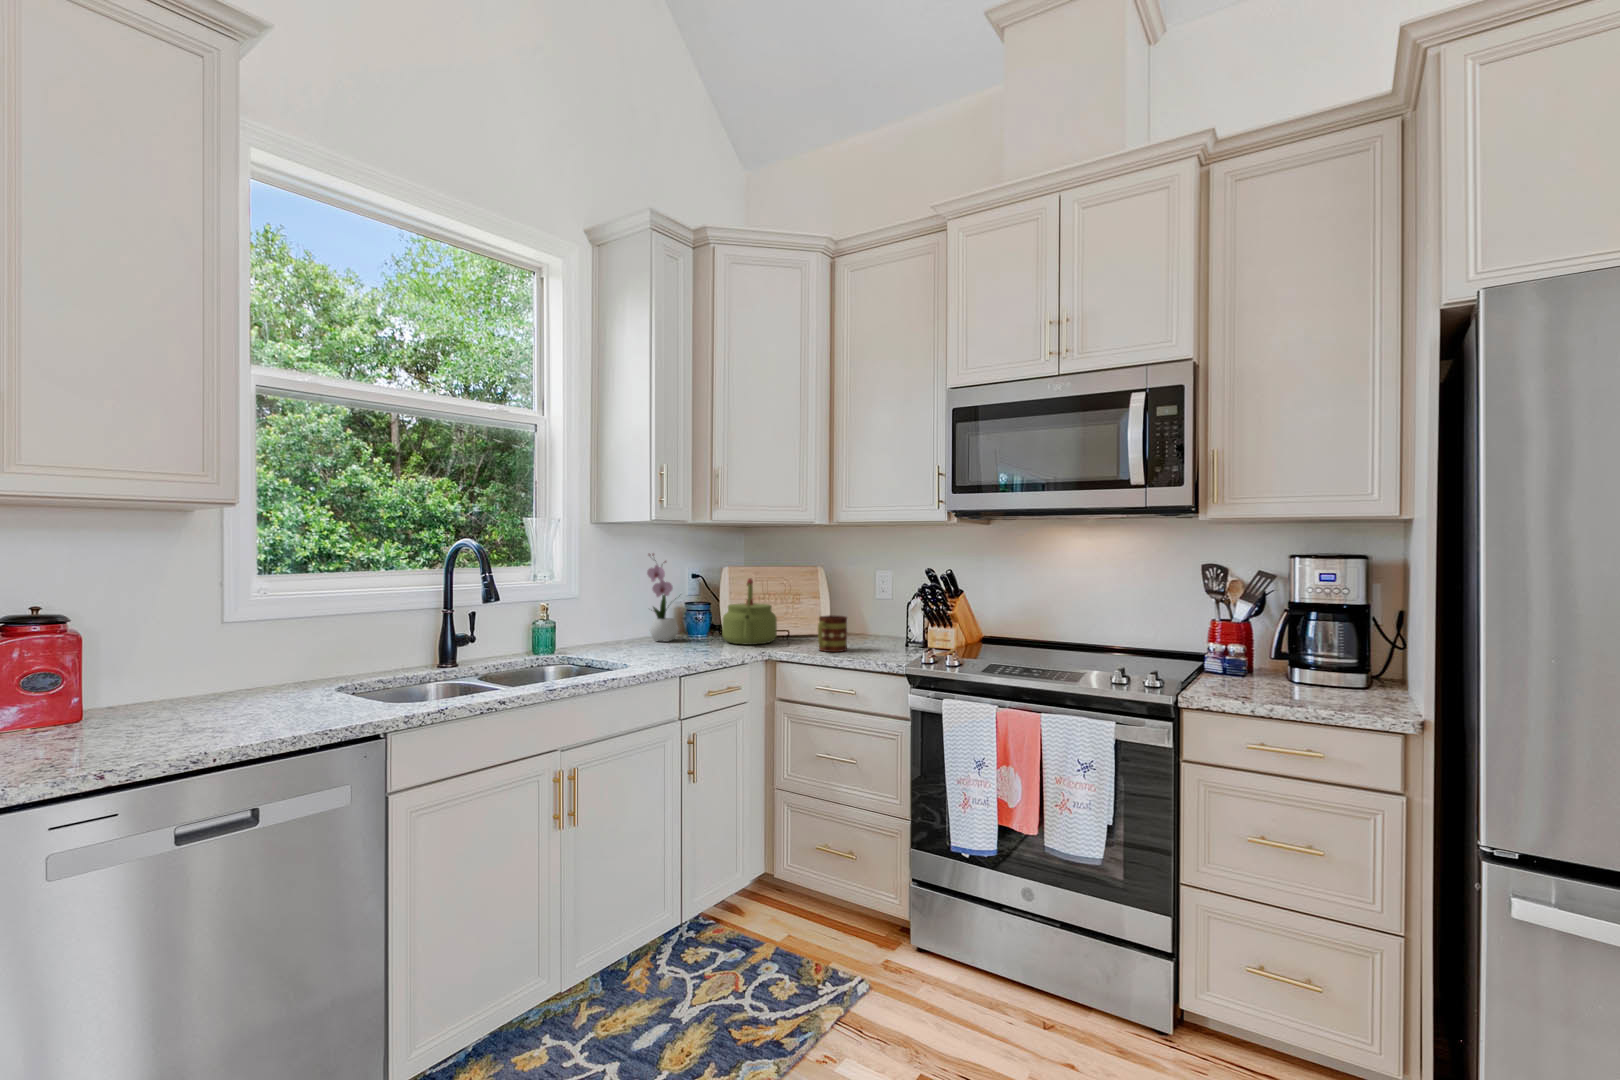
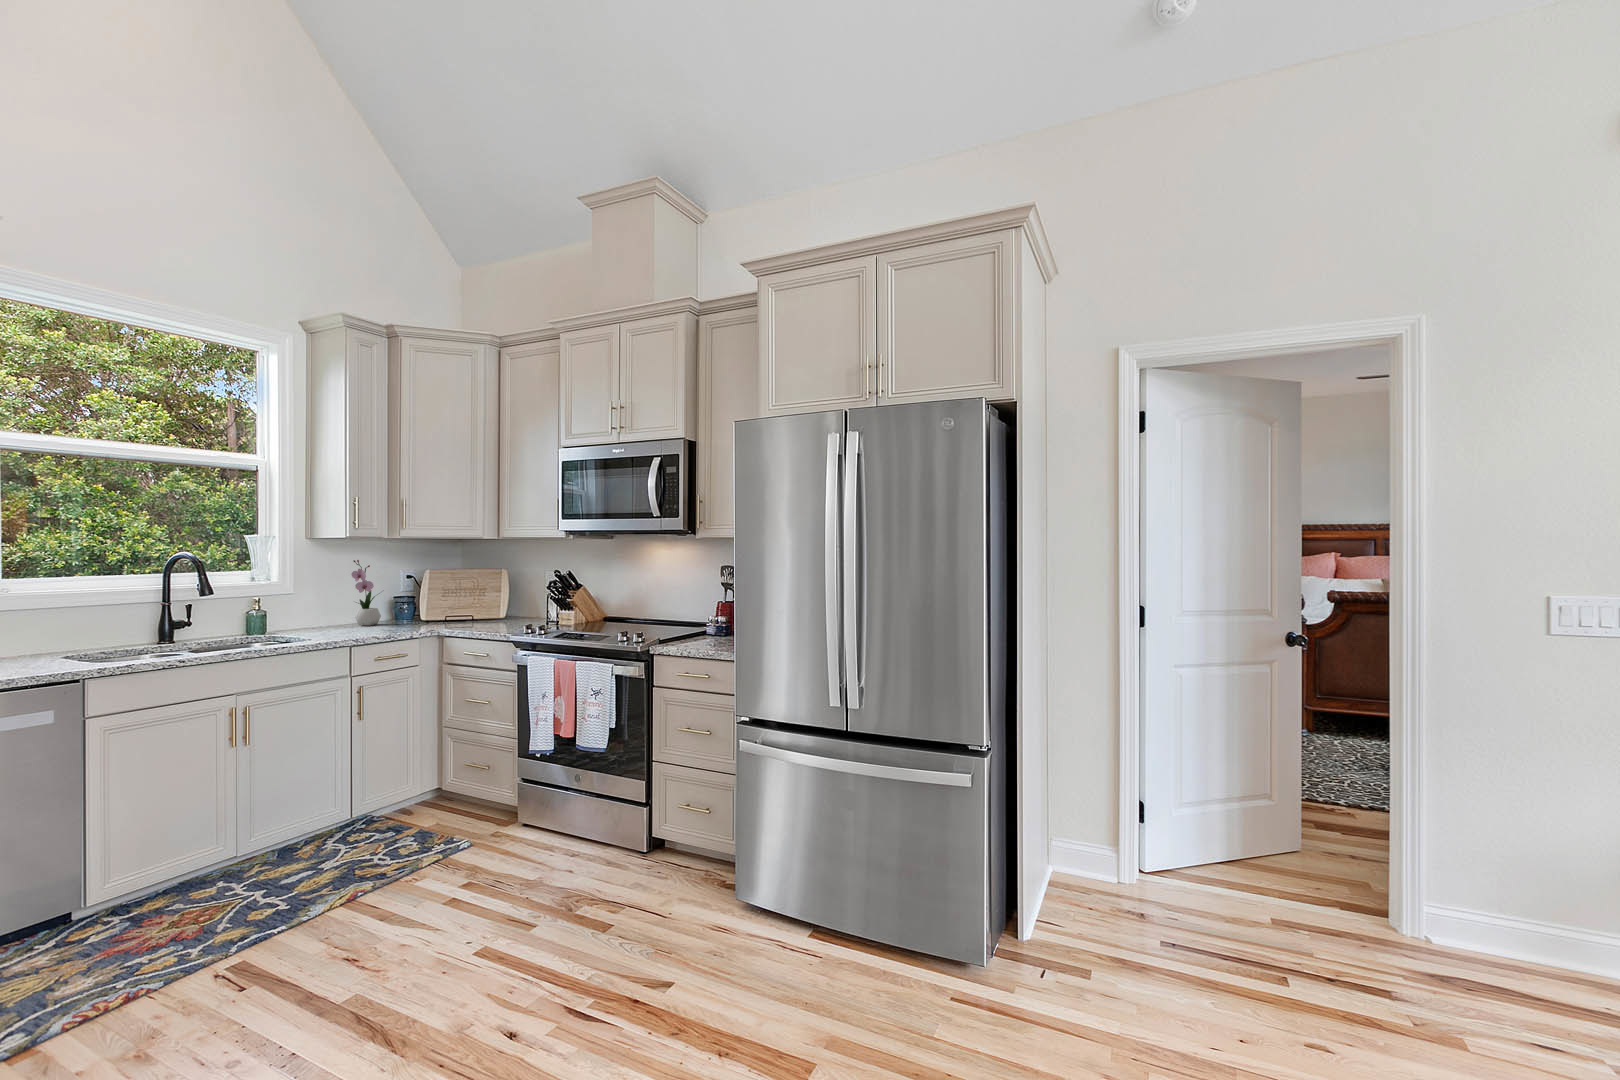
kettle: present [722,578,777,645] -> none [411,578,456,626]
mug: present [818,615,847,652] -> none [469,604,497,629]

